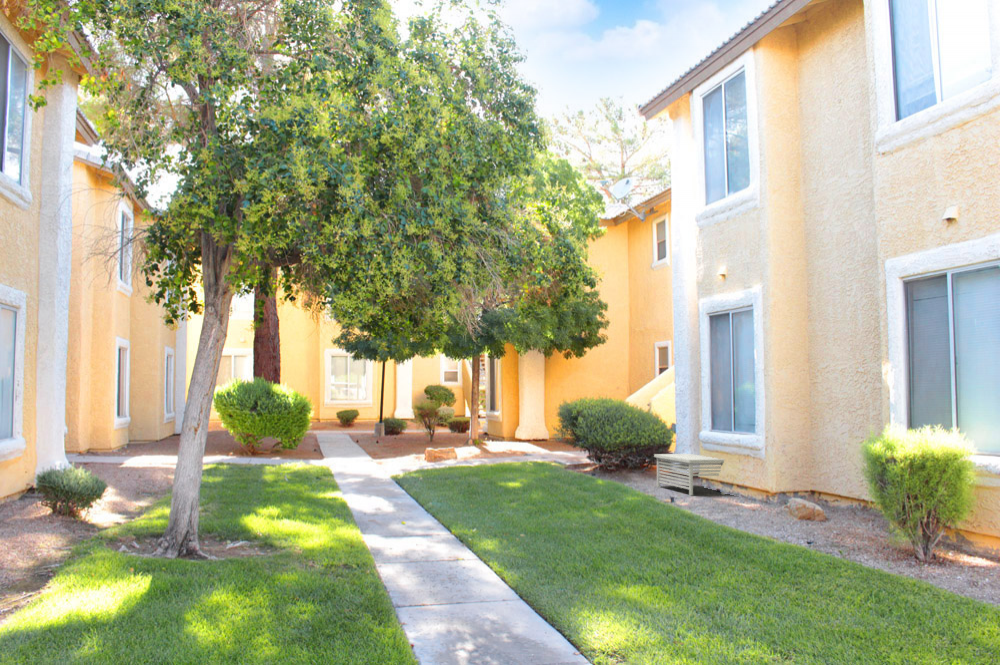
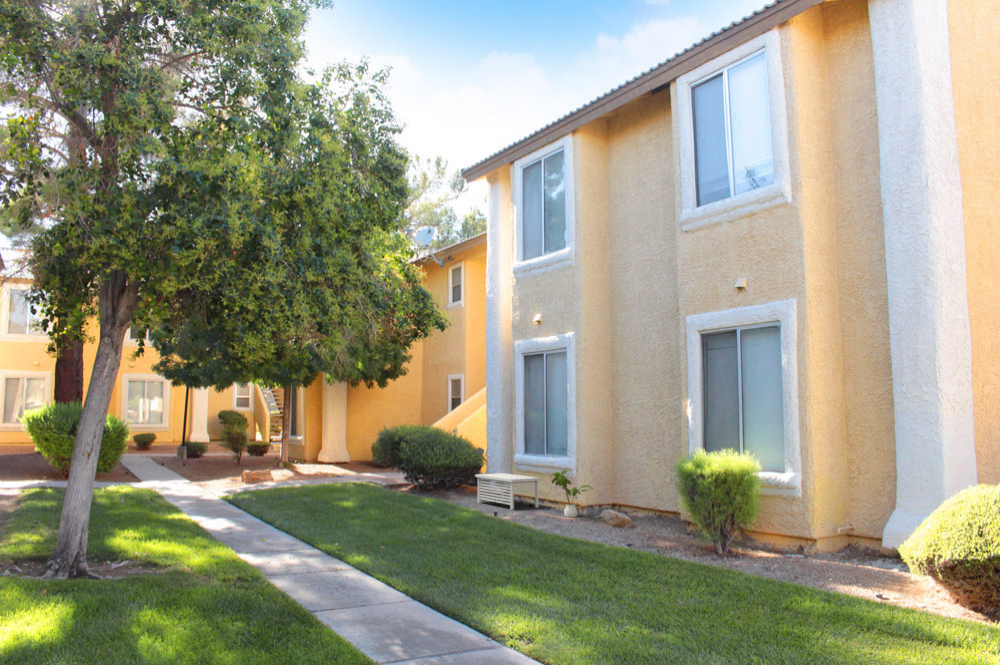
house plant: none [730,450,785,506] -> present [552,470,591,517]

